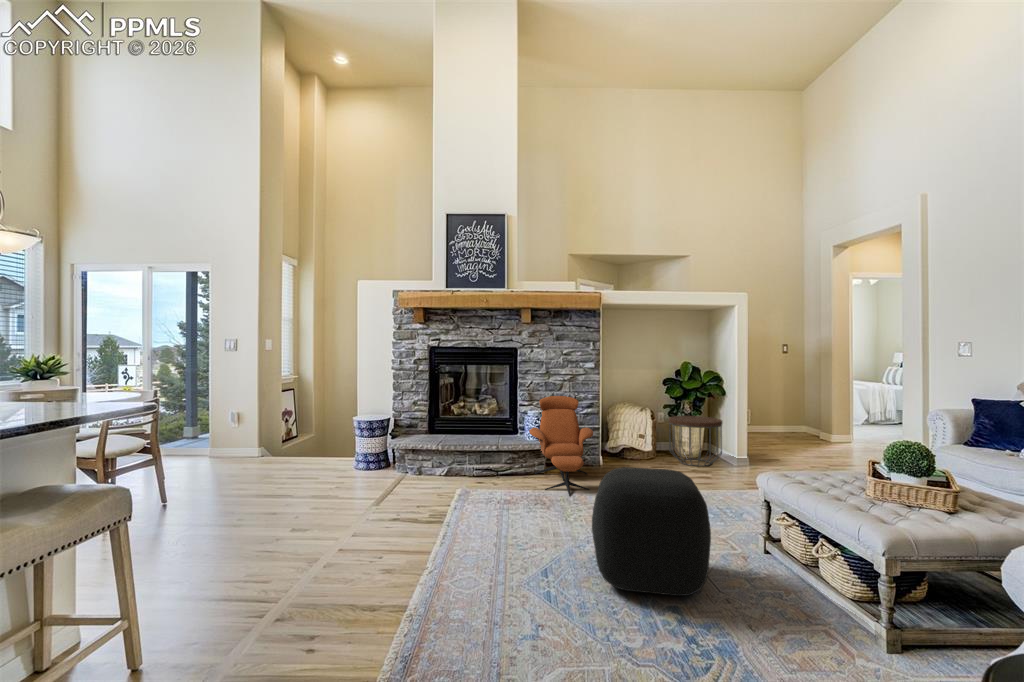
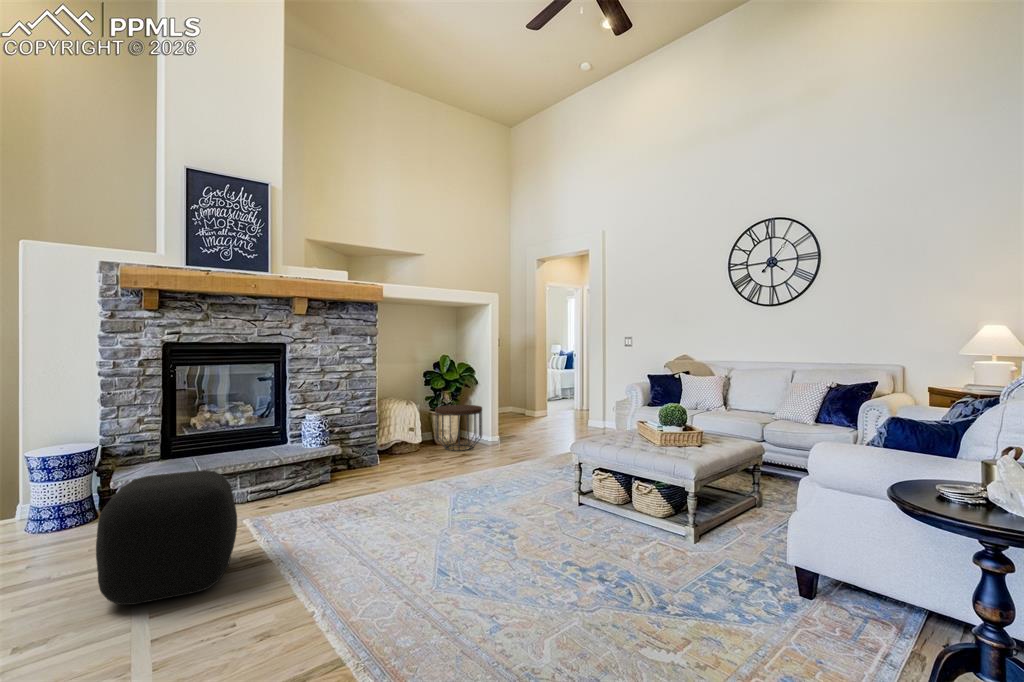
lounge chair: present [529,396,593,496] -> none [312,395,396,498]
ottoman: present [592,467,711,596] -> present [96,470,237,605]

